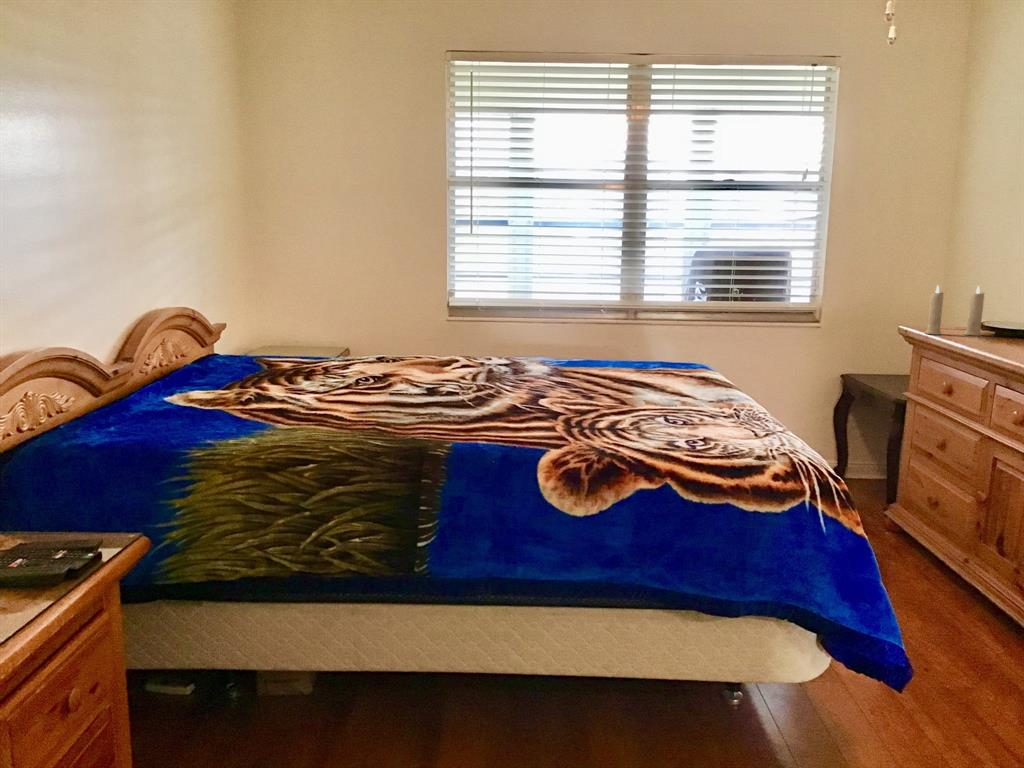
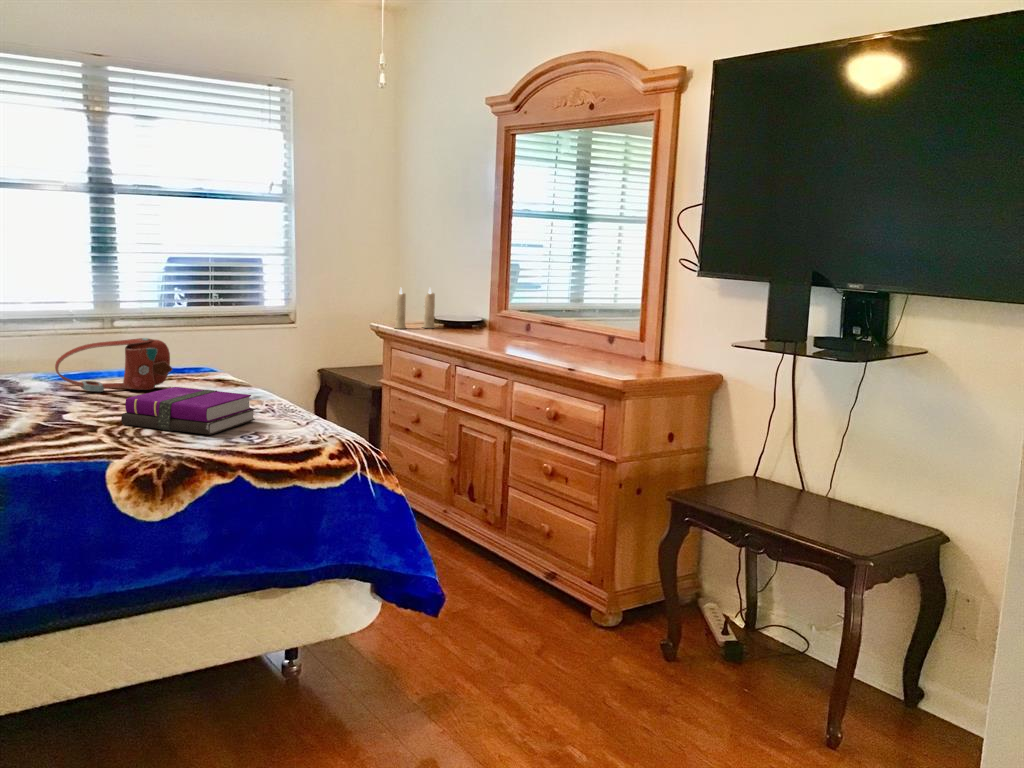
handbag: none [549,330,654,382] -> present [55,338,172,392]
notebook: none [582,381,713,435] -> present [121,387,255,435]

